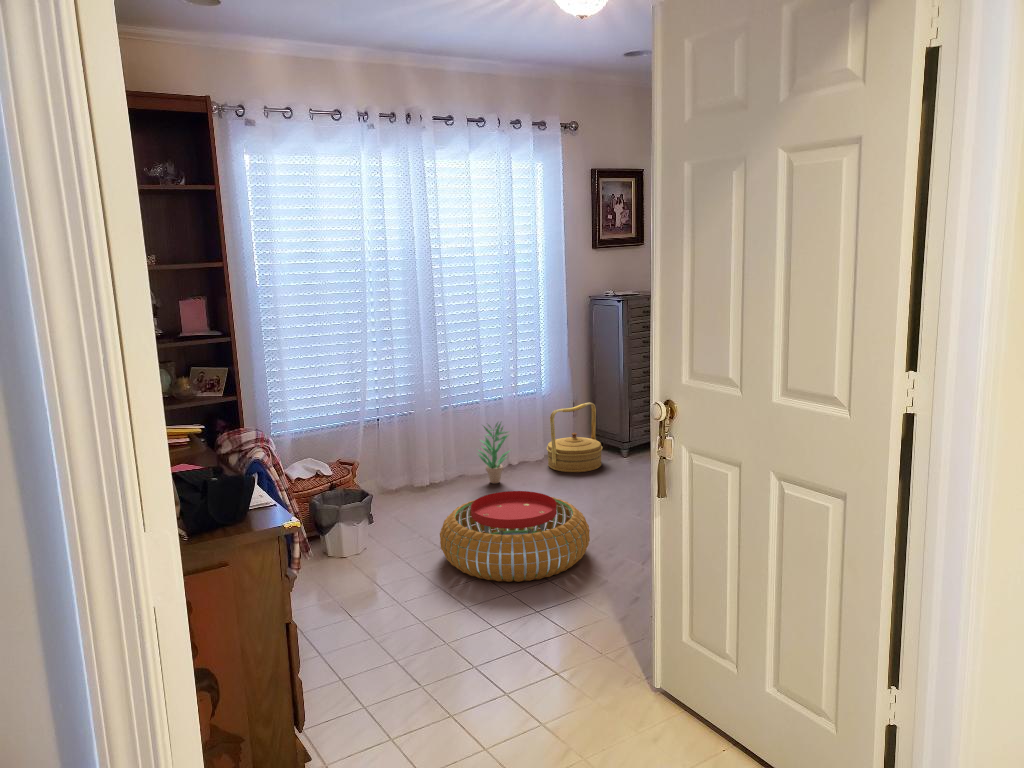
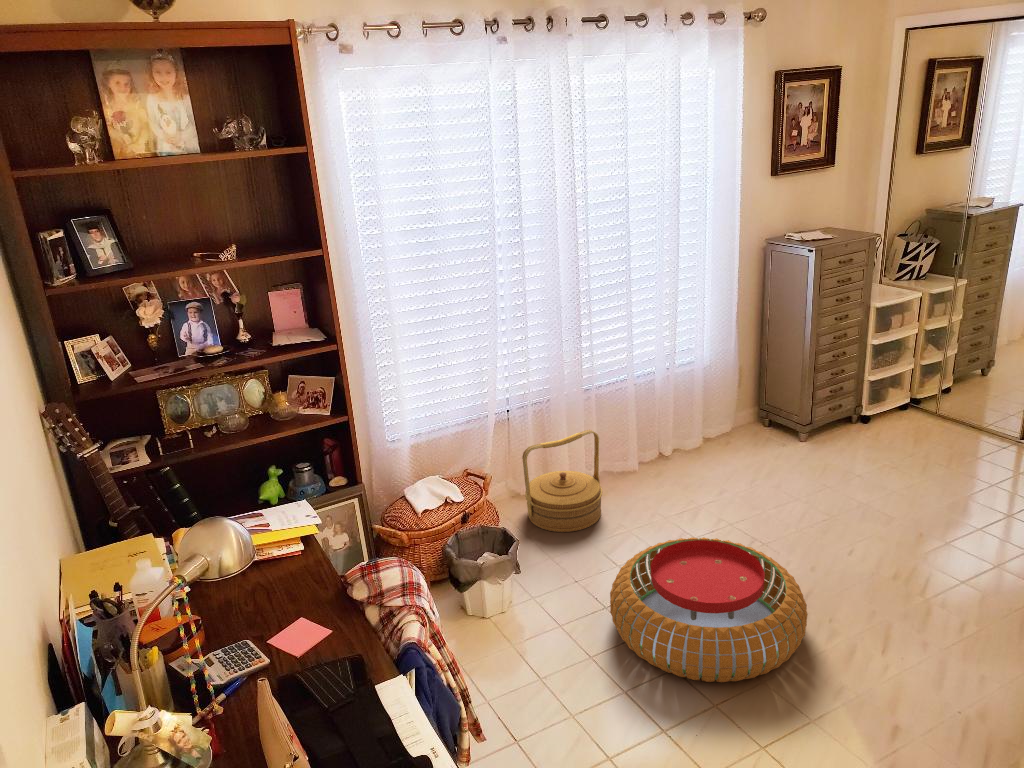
woven basket: present [546,402,603,472] -> present [522,430,603,532]
potted plant: present [478,423,509,483] -> none [626,411,672,485]

